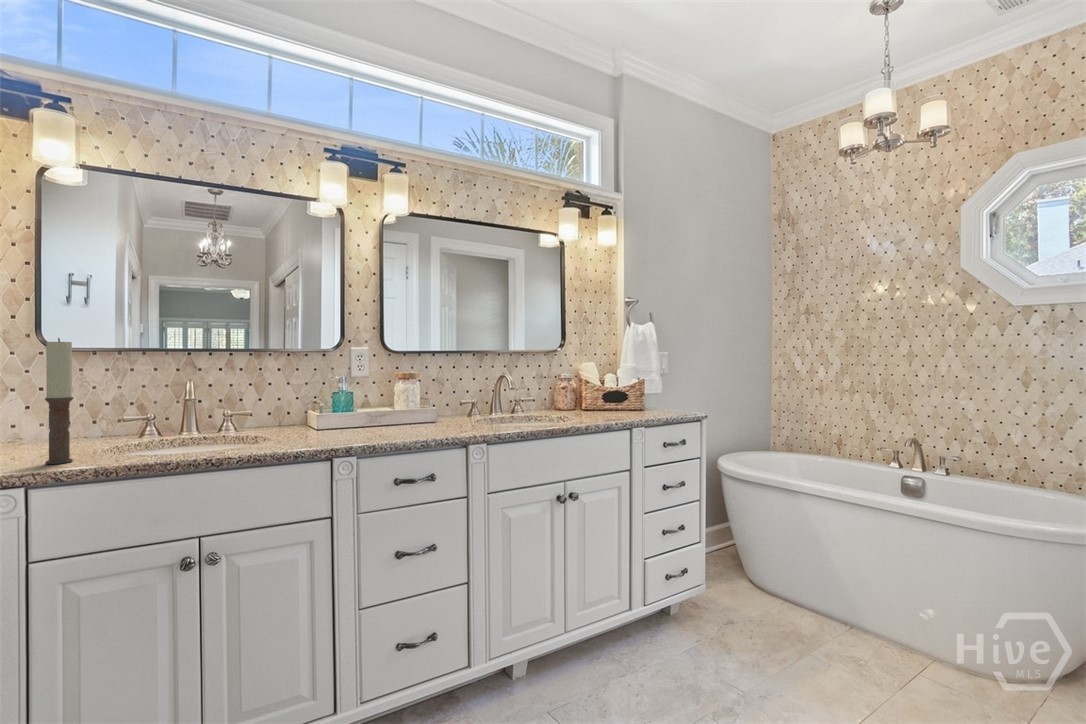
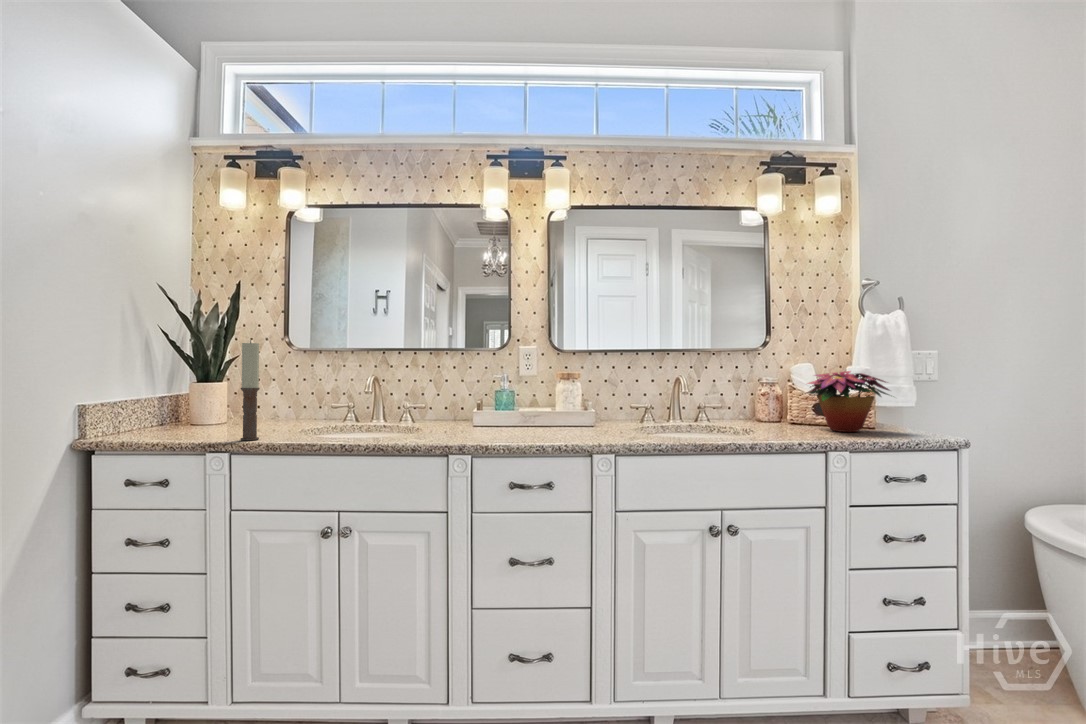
flower arrangement: none [592,367,663,414] -> present [807,371,889,432]

